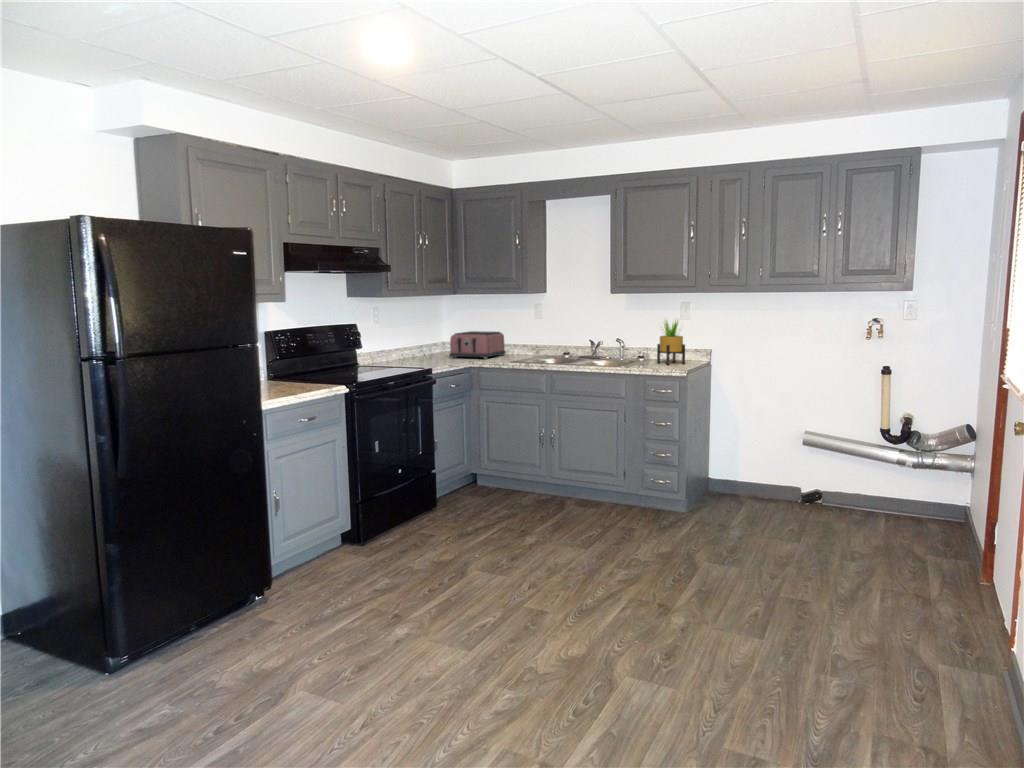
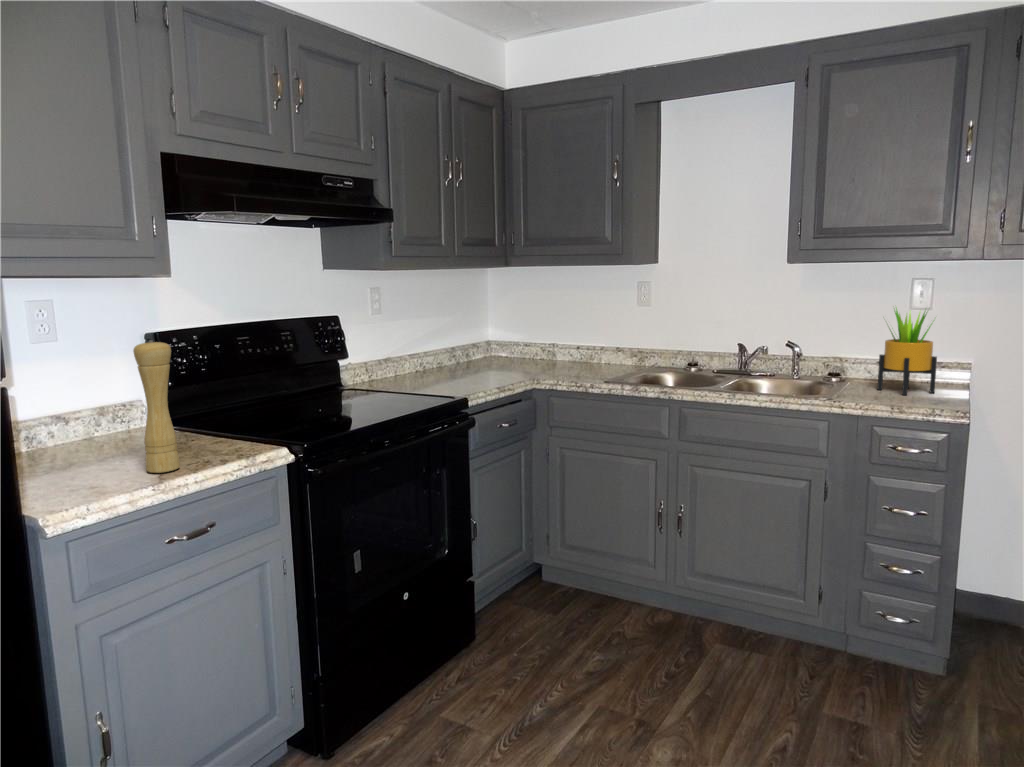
toaster: present [449,331,506,359] -> none [497,326,589,374]
pepper mill: none [281,332,300,392] -> present [133,340,180,473]

